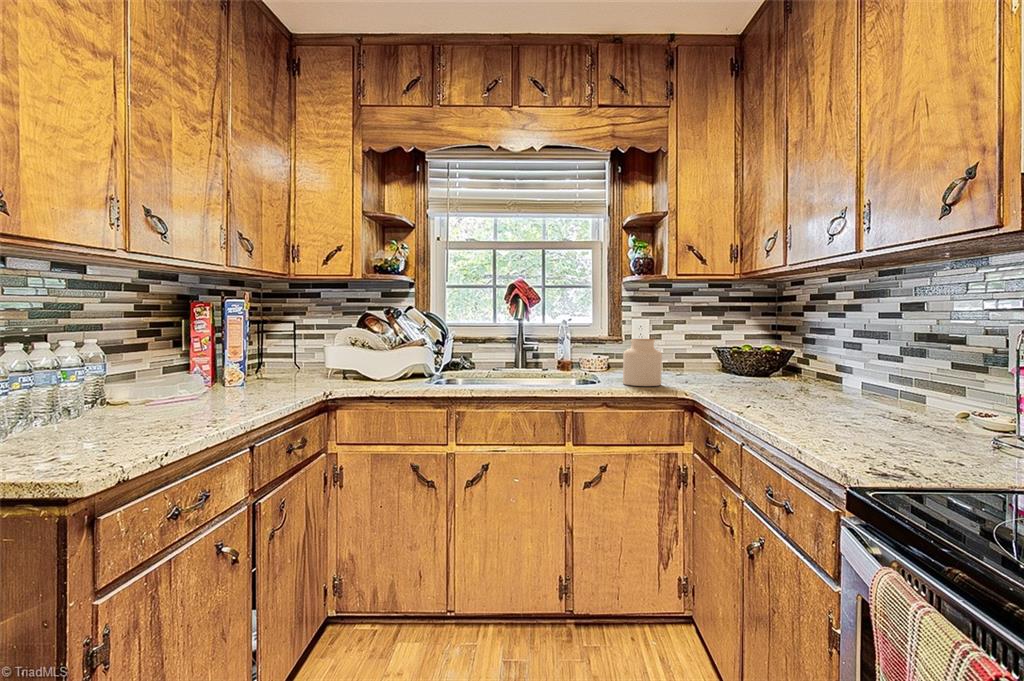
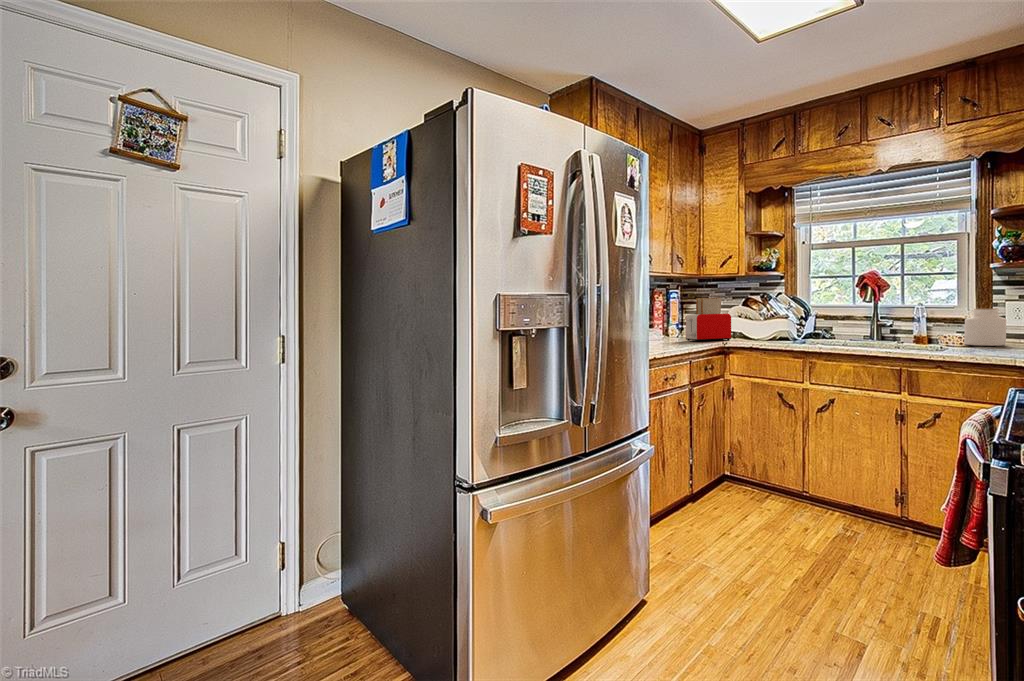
toaster: none [259,310,340,389] -> present [686,298,731,341]

